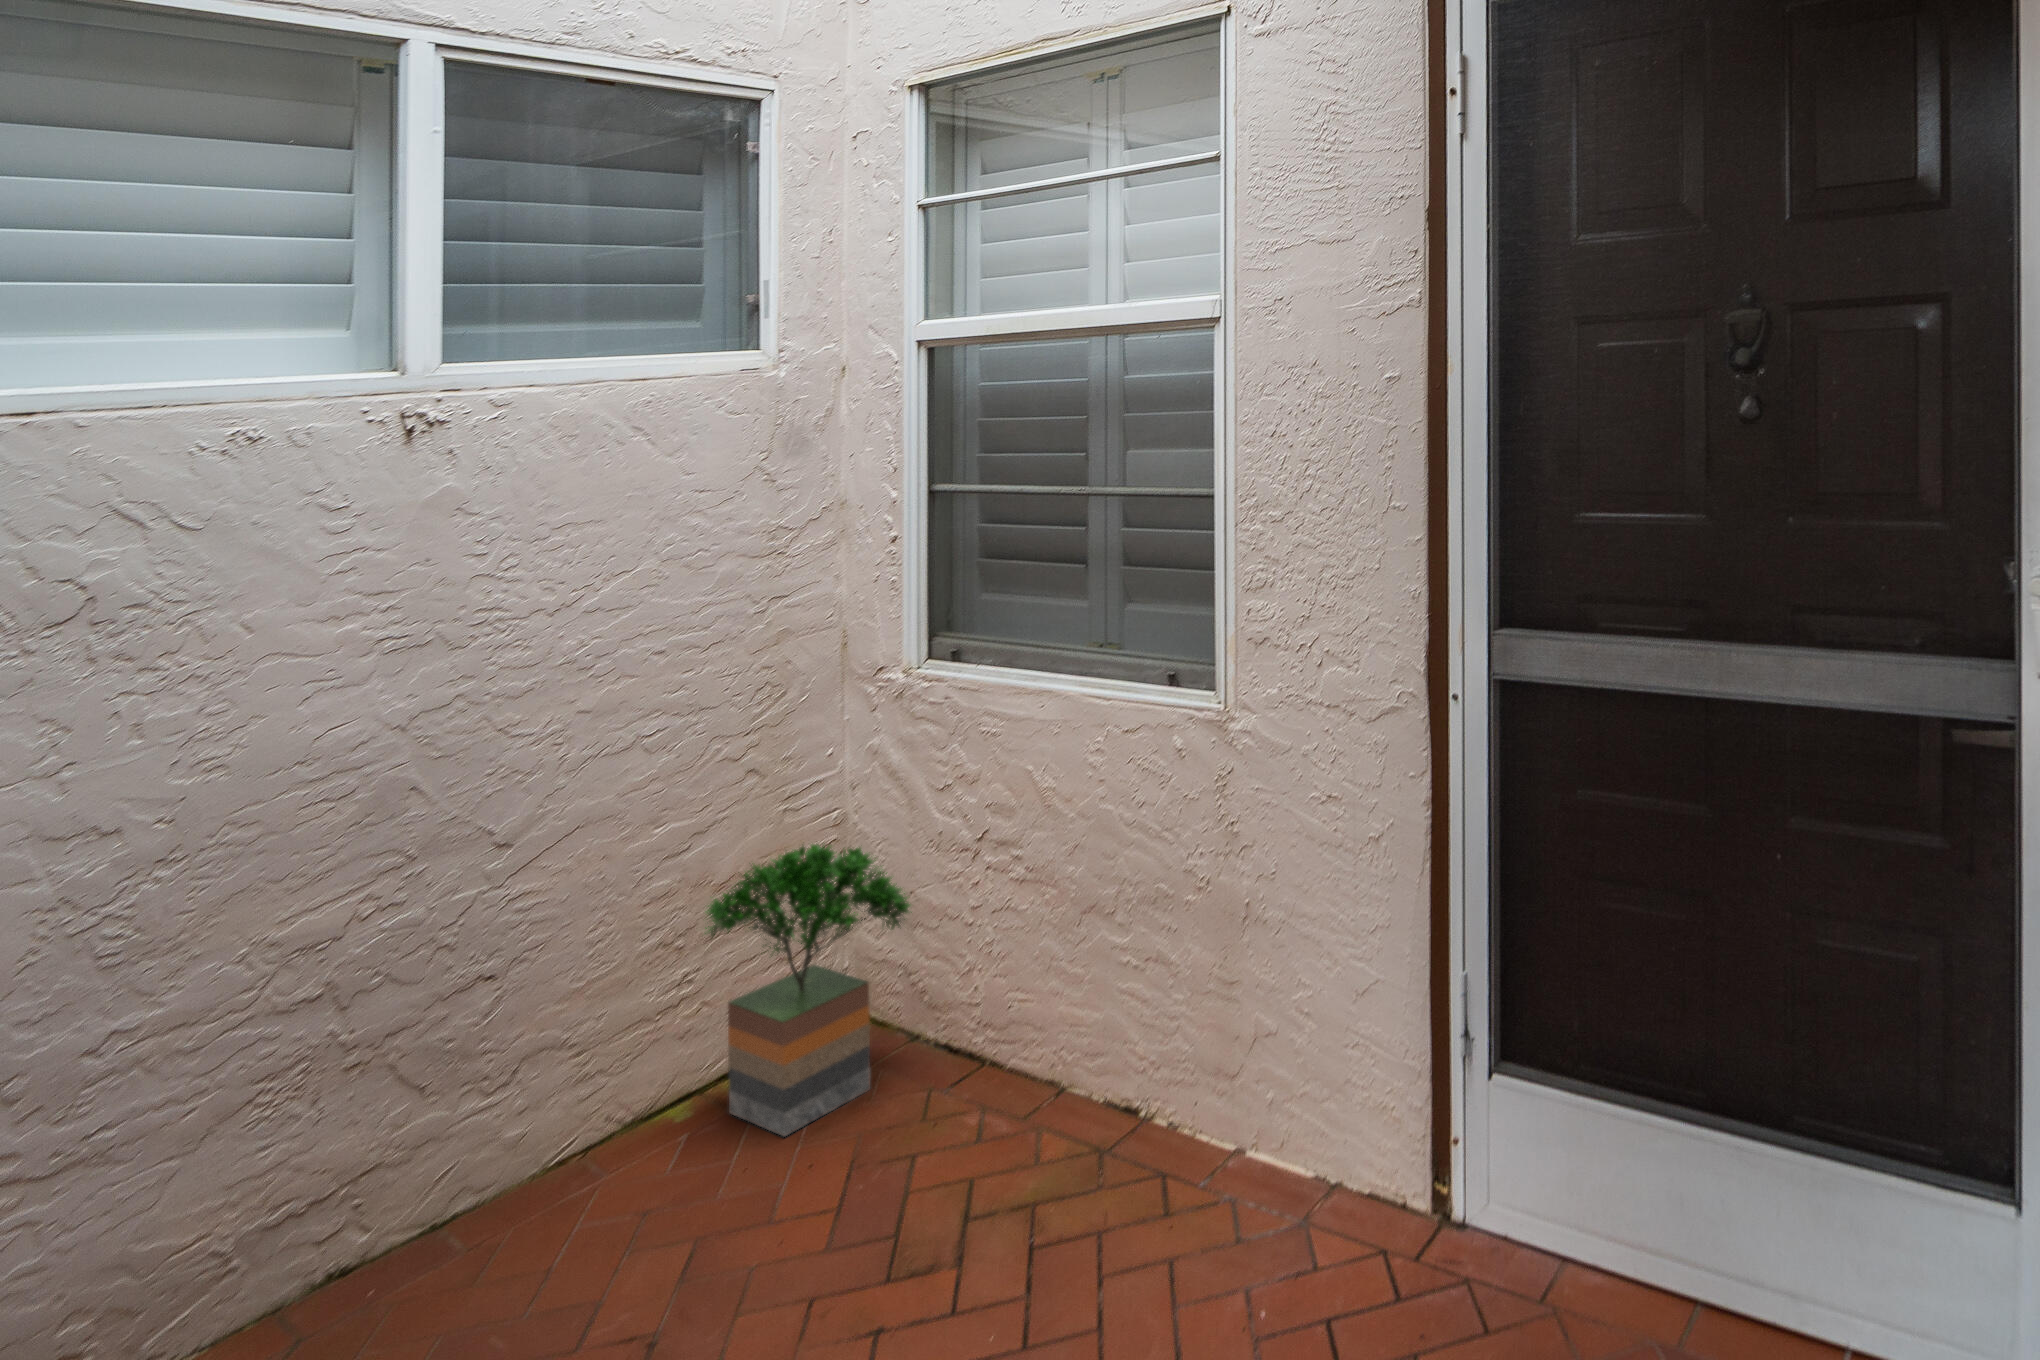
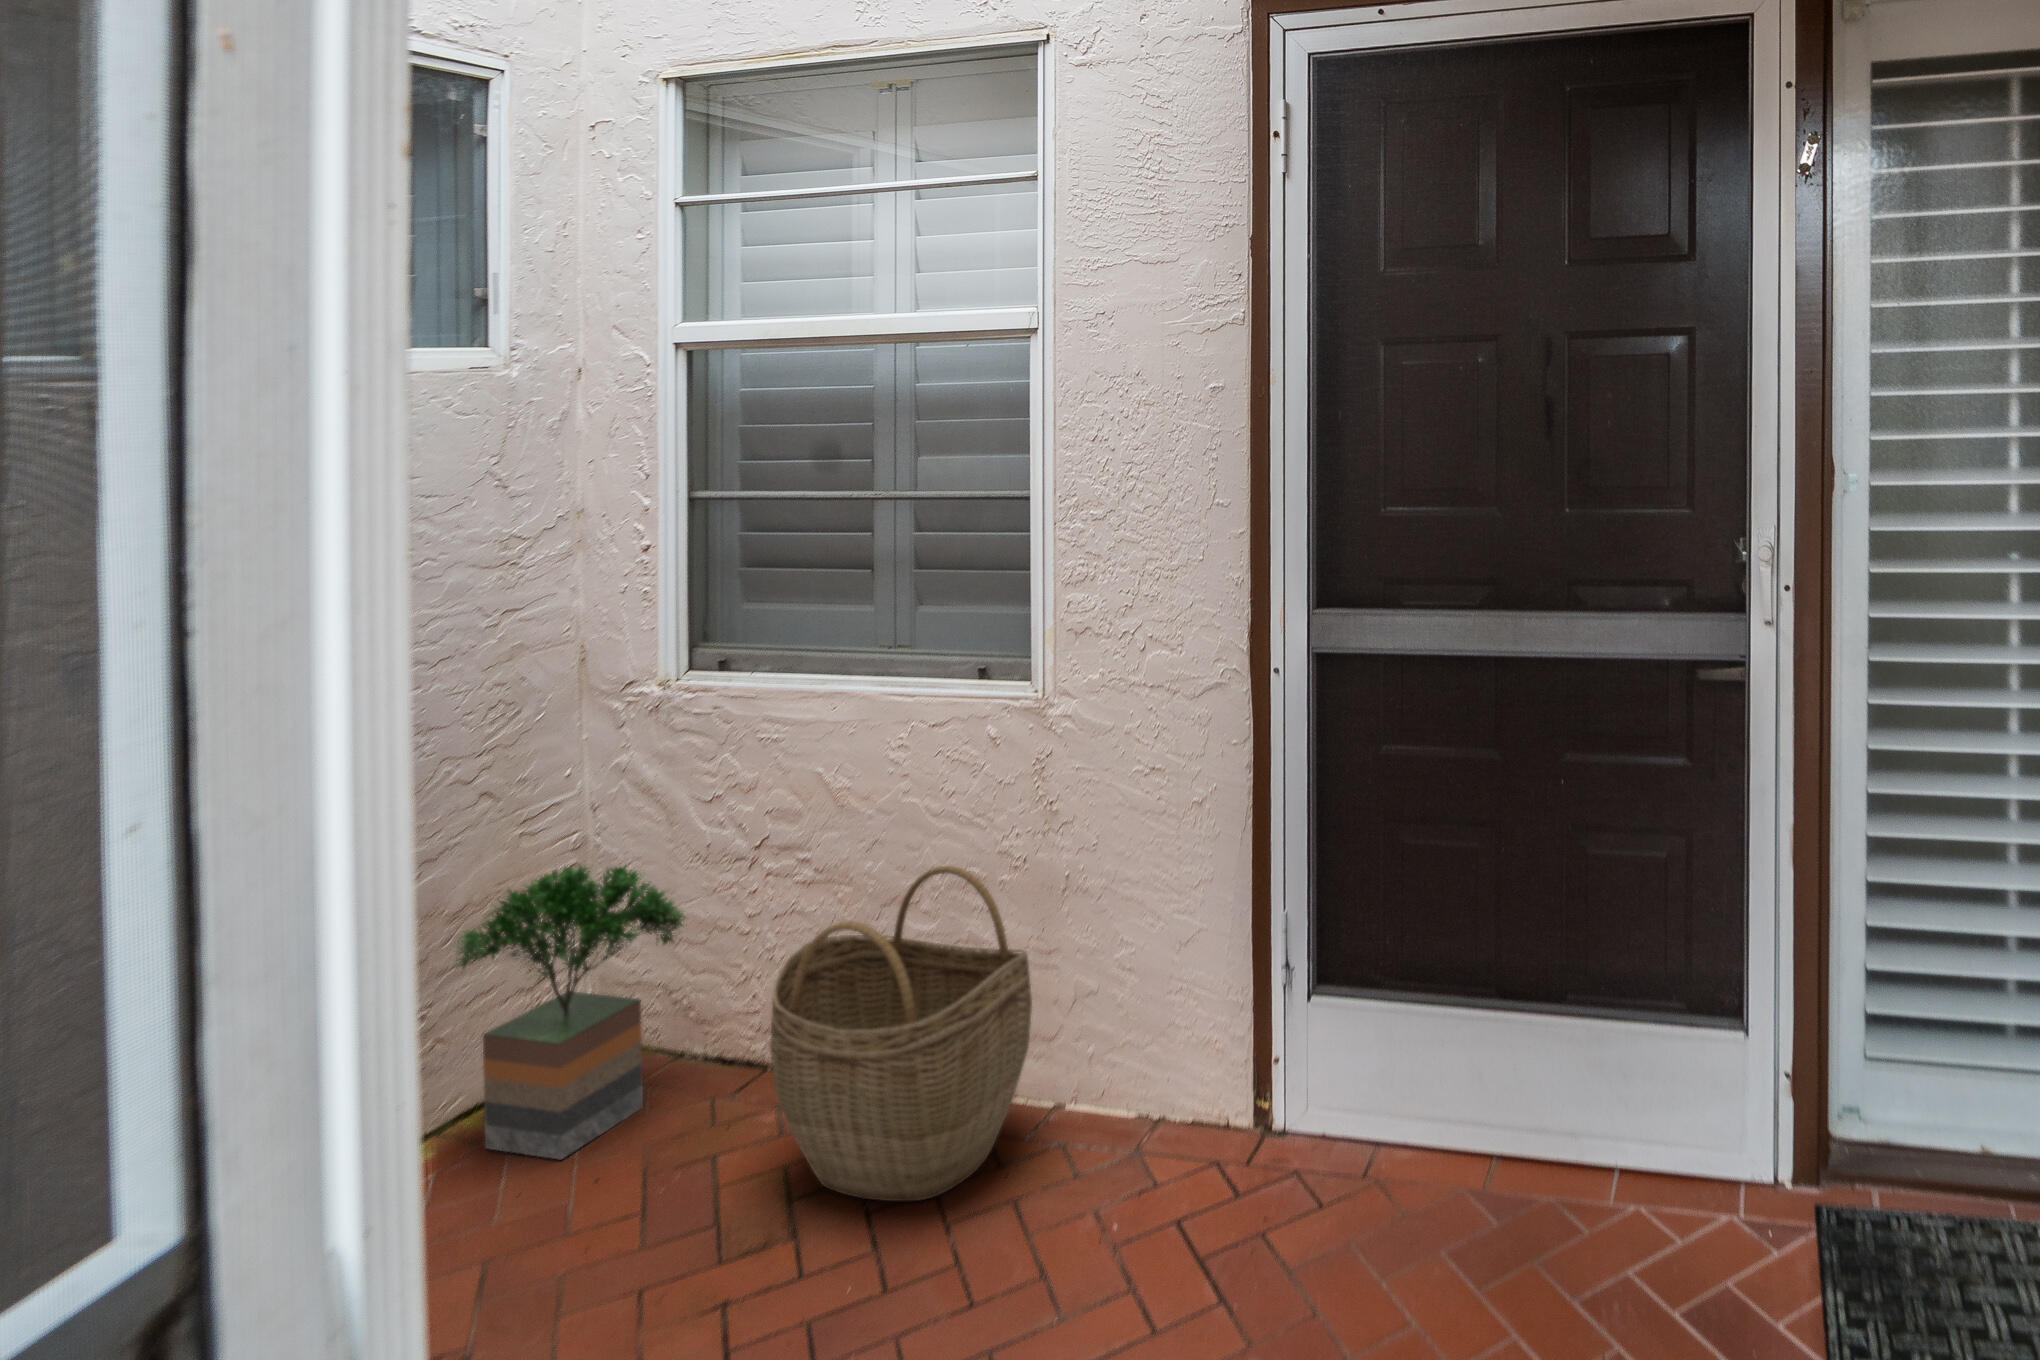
woven basket: none [946,880,1206,1246] -> present [770,866,1032,1201]

